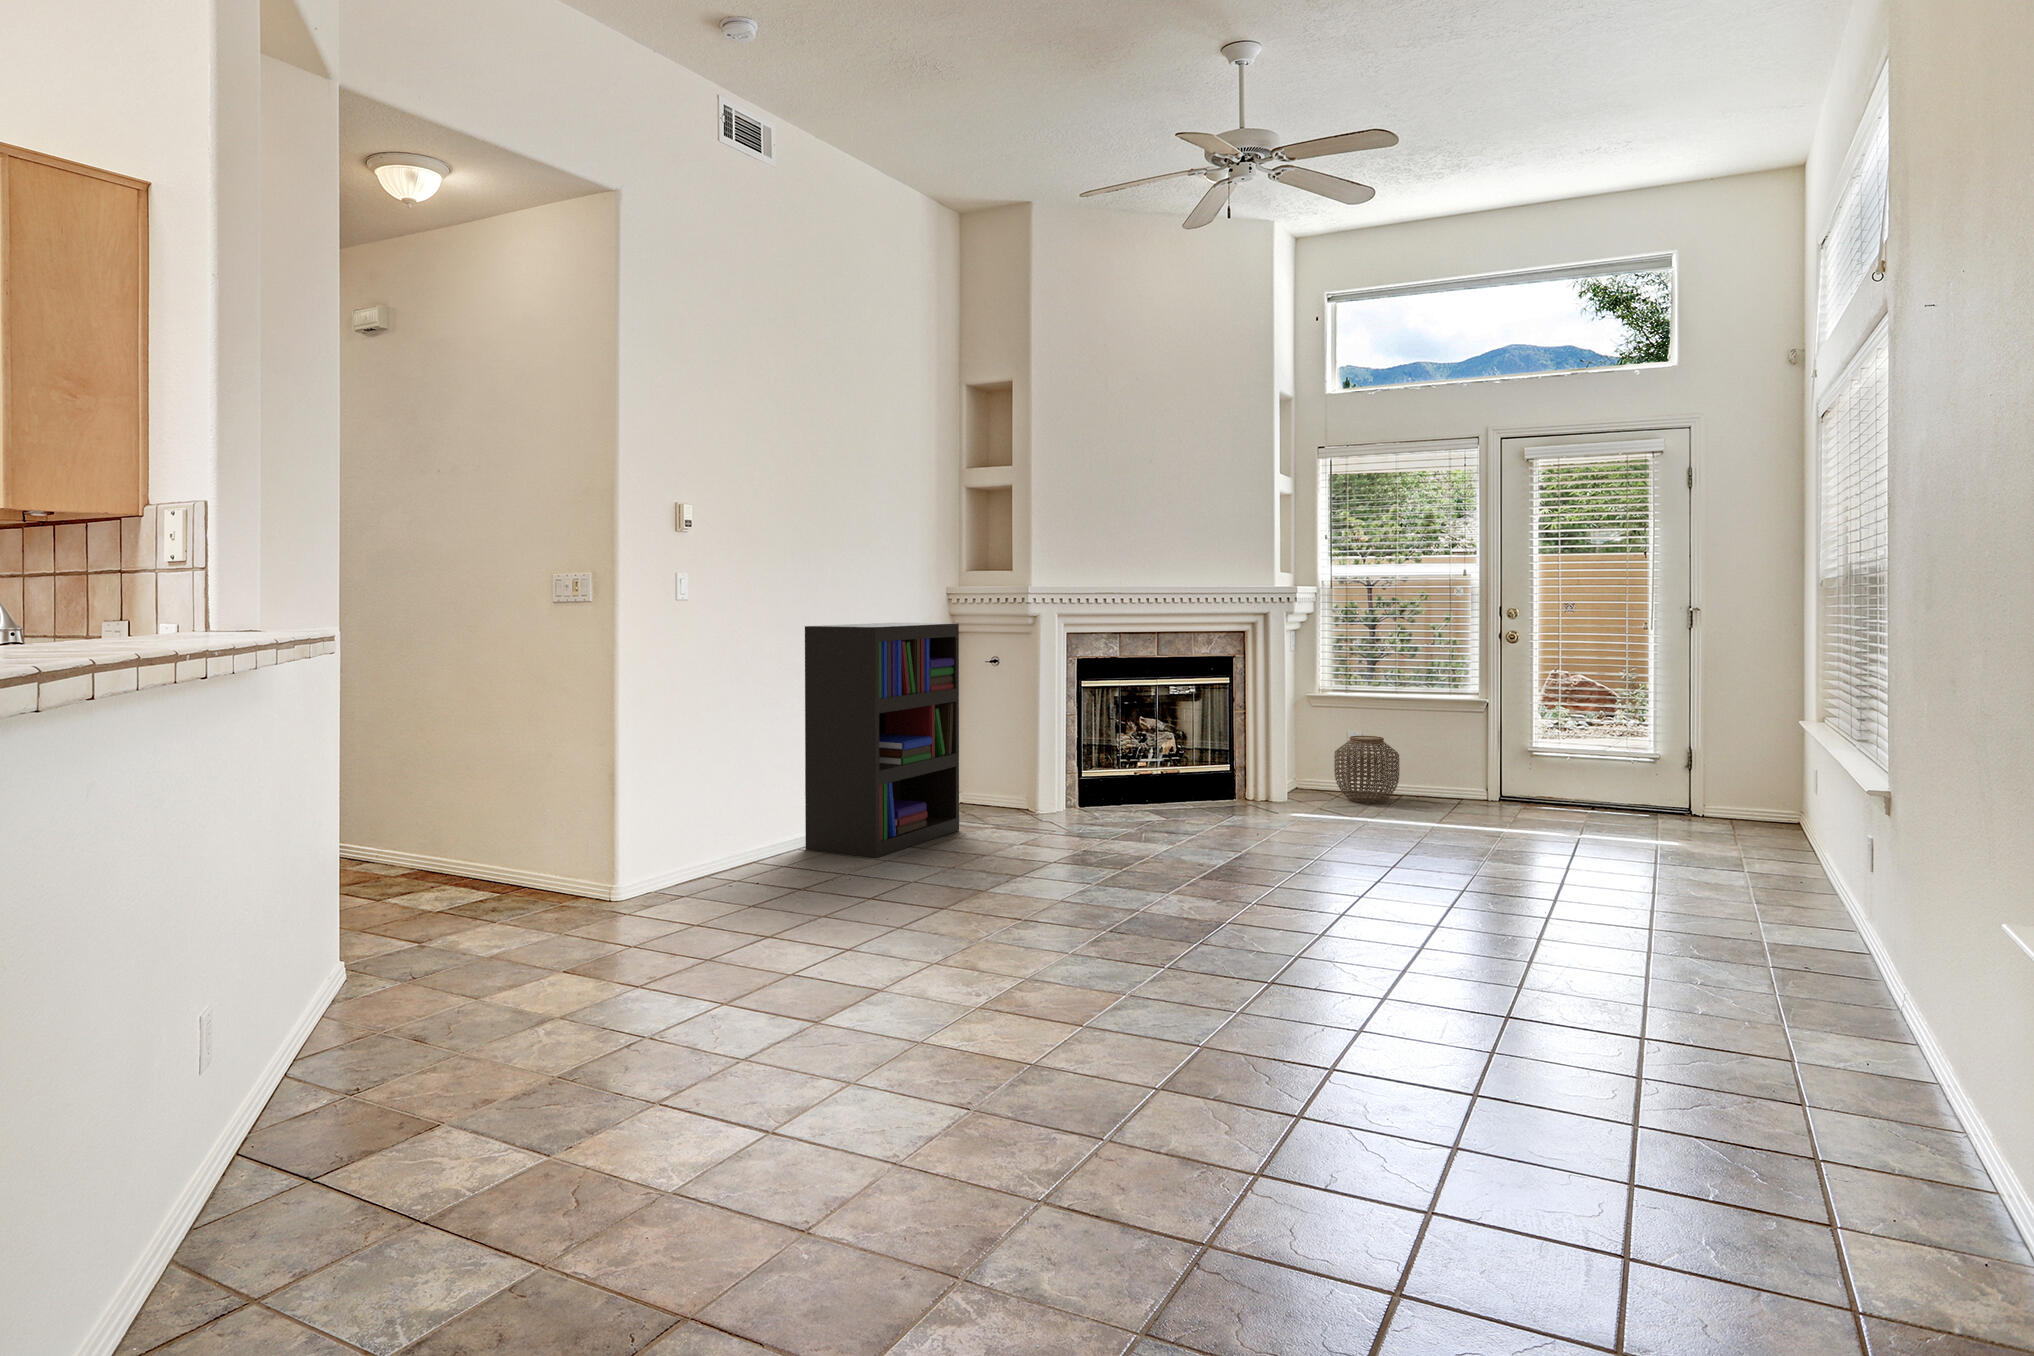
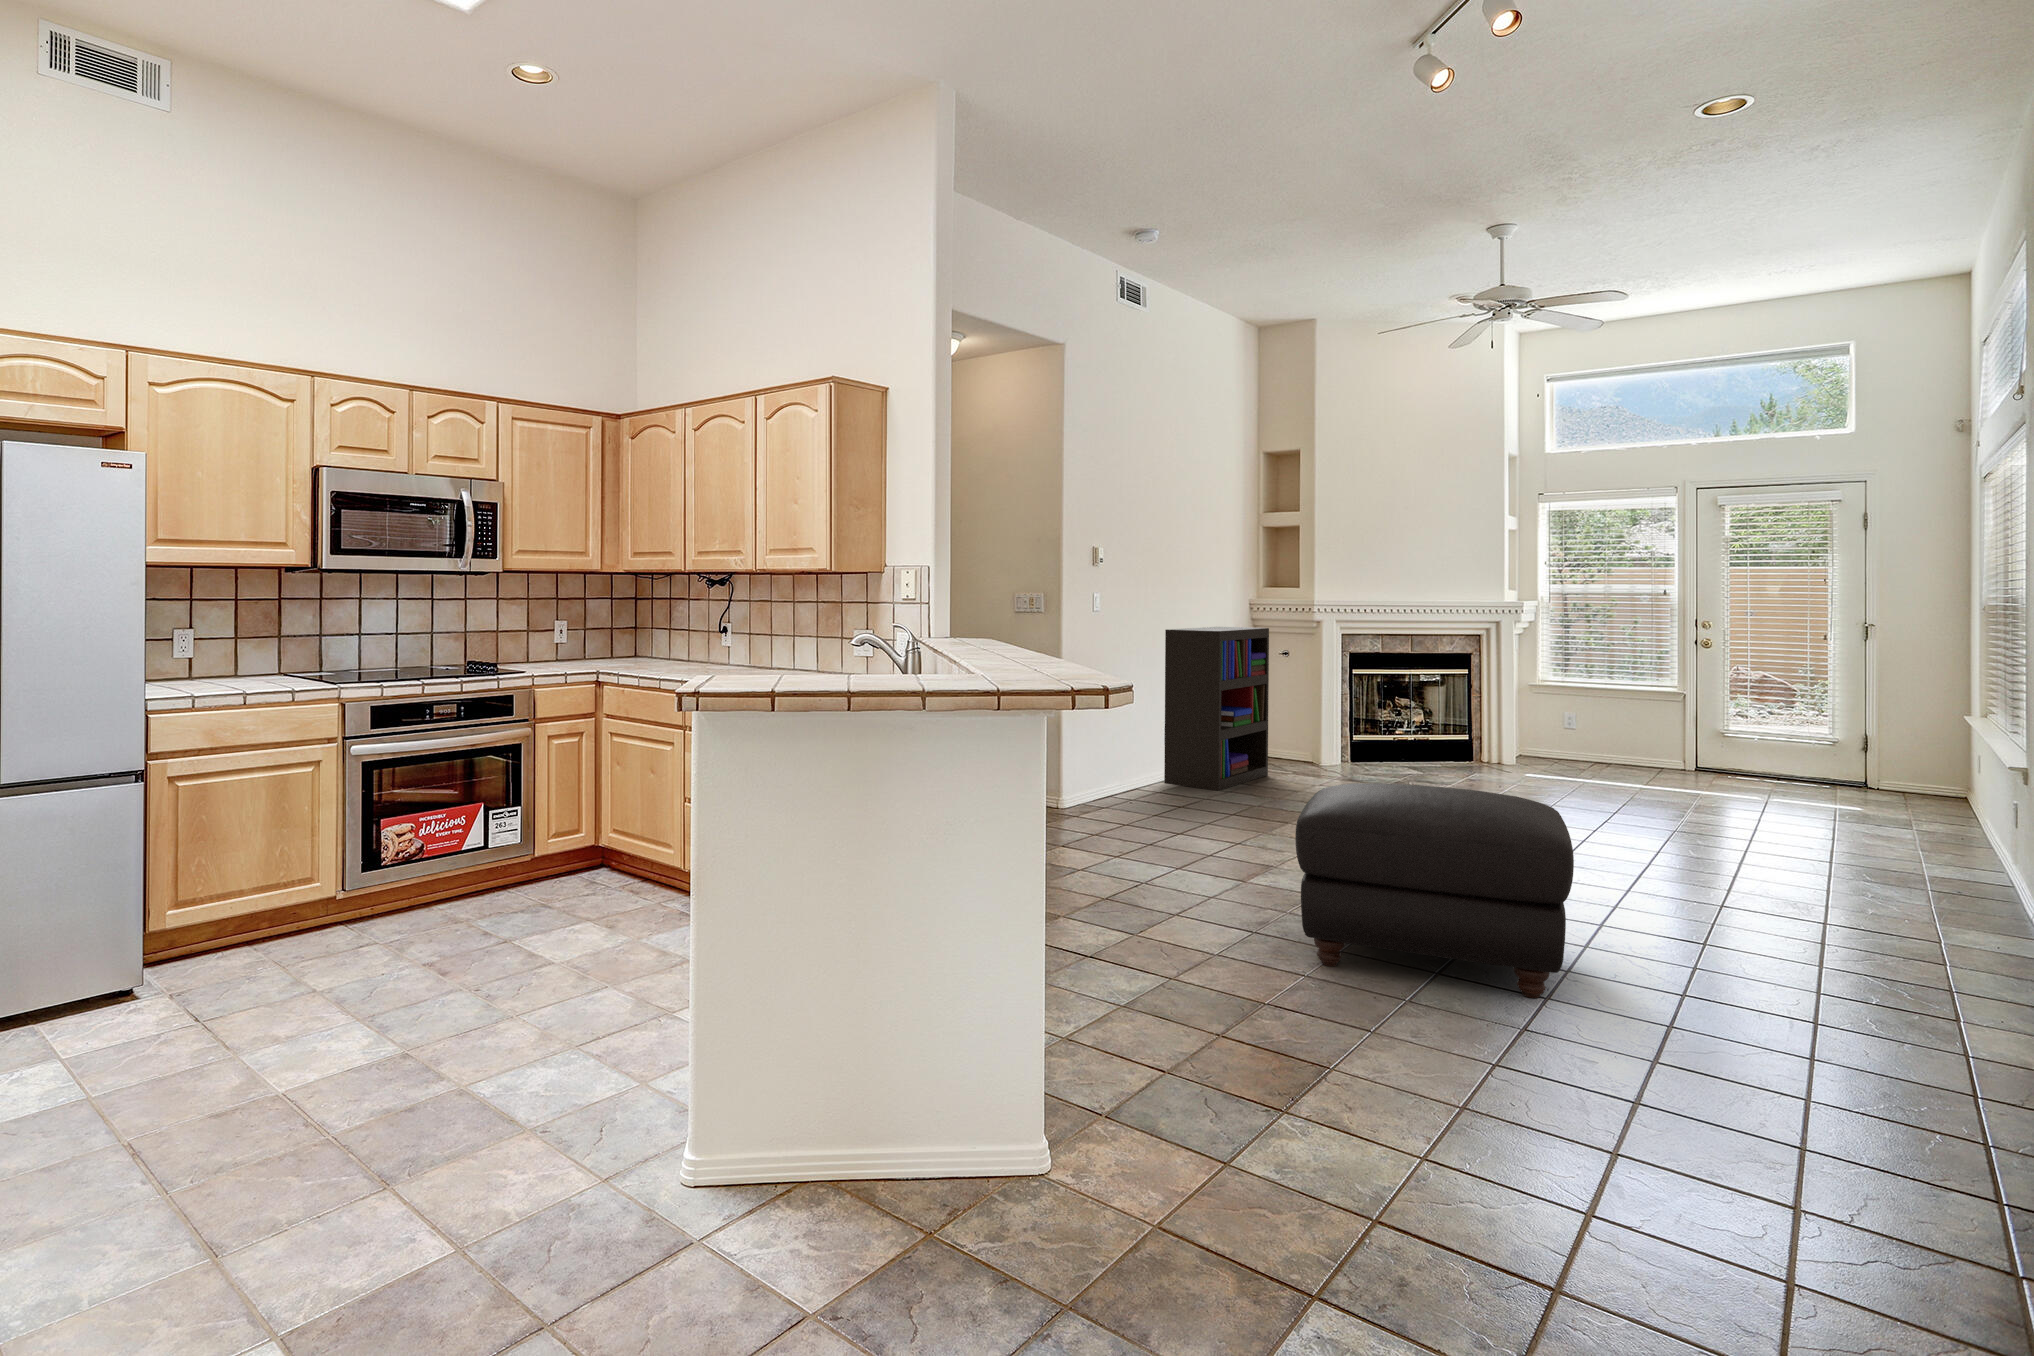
woven basket: present [1334,736,1399,803] -> none [1554,716,1609,768]
ottoman: none [792,872,1256,1268] -> present [1295,783,1574,998]

